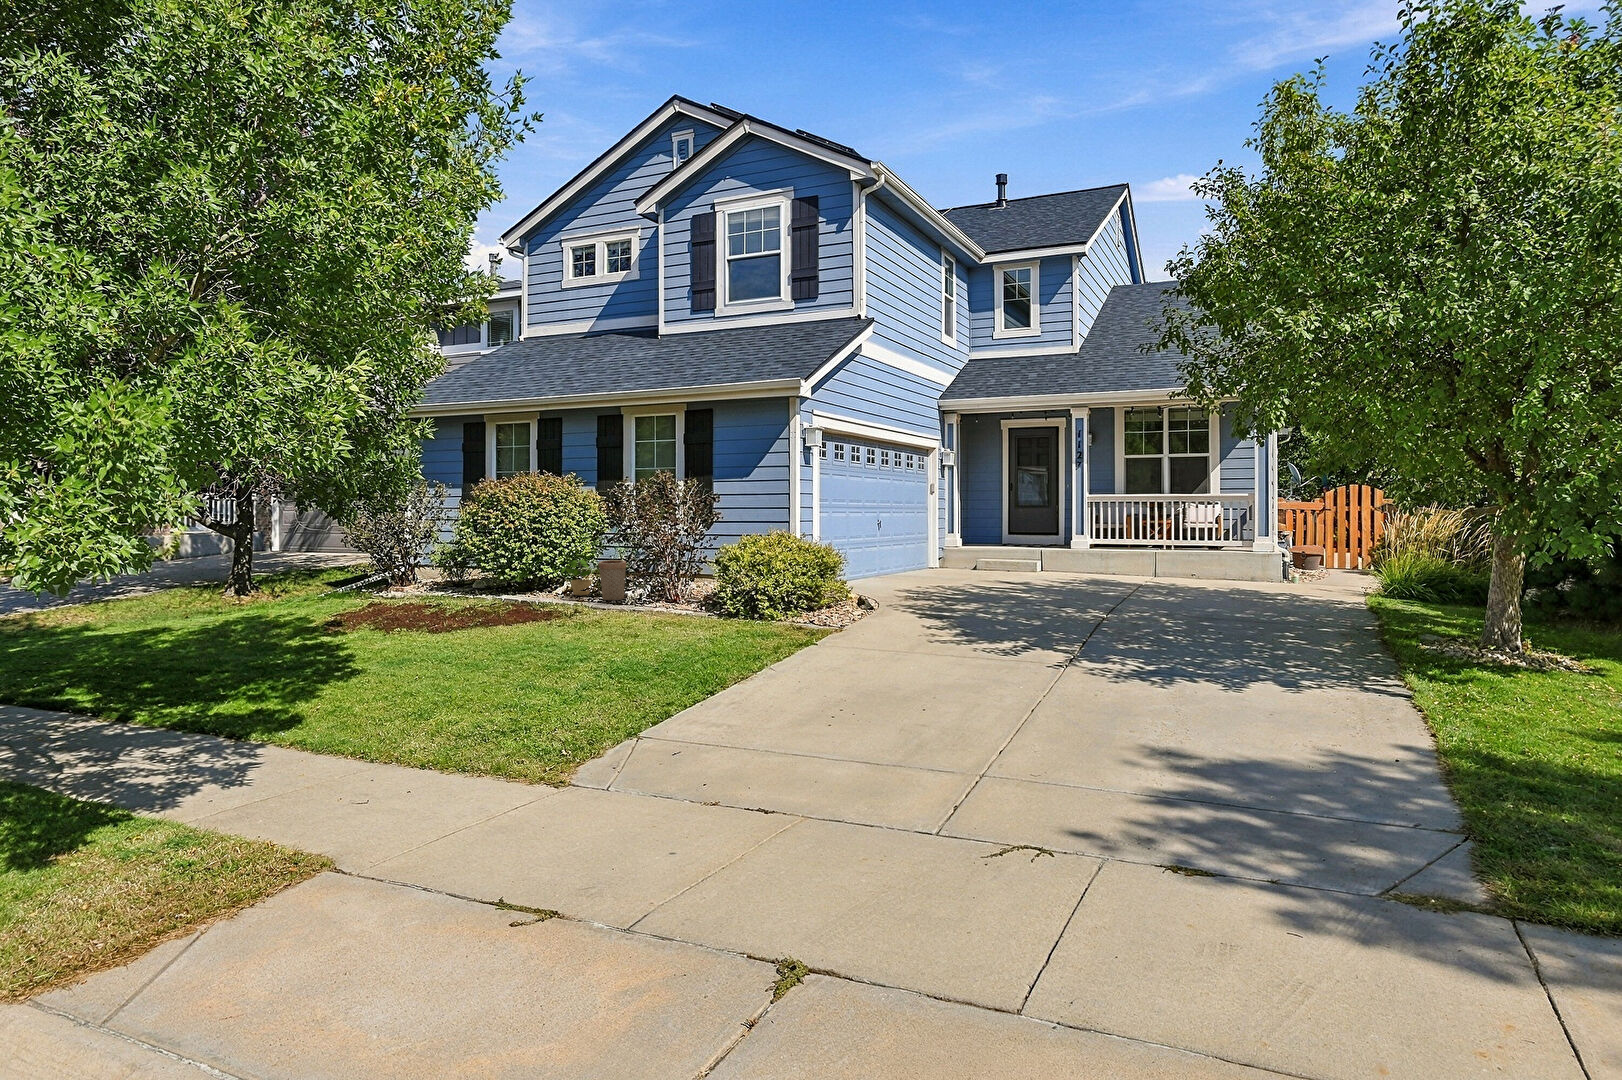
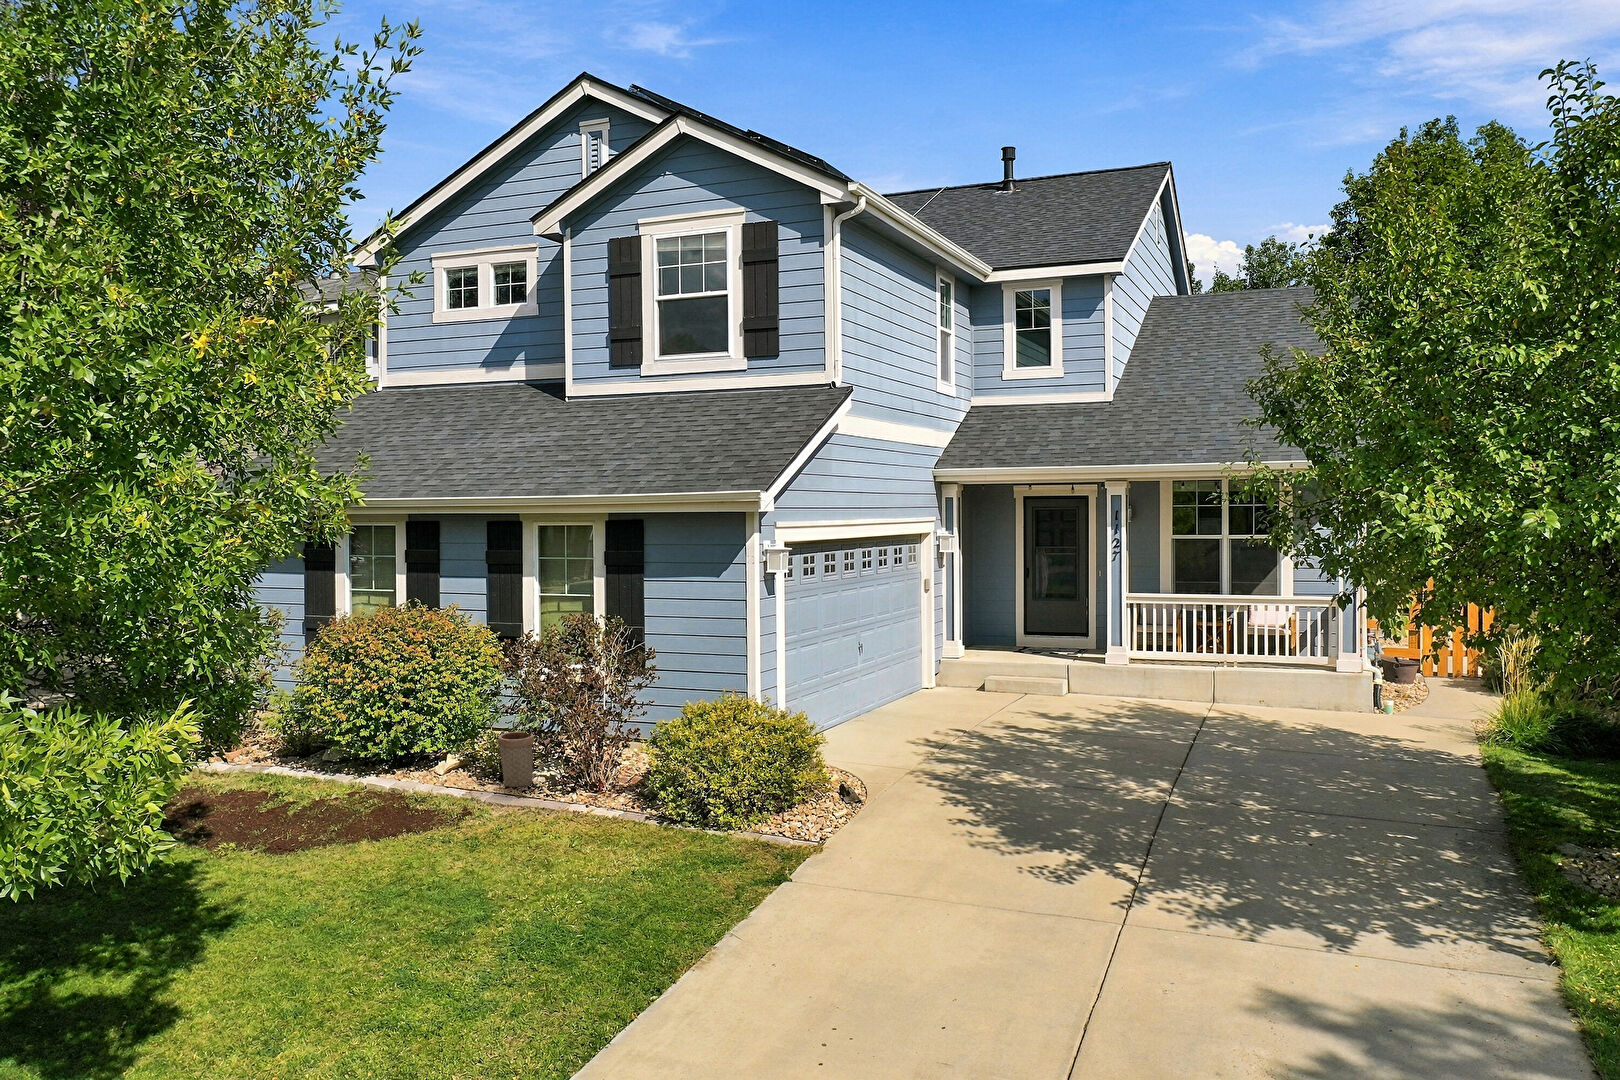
potted plant: present [561,560,593,595] -> none [448,731,490,775]

